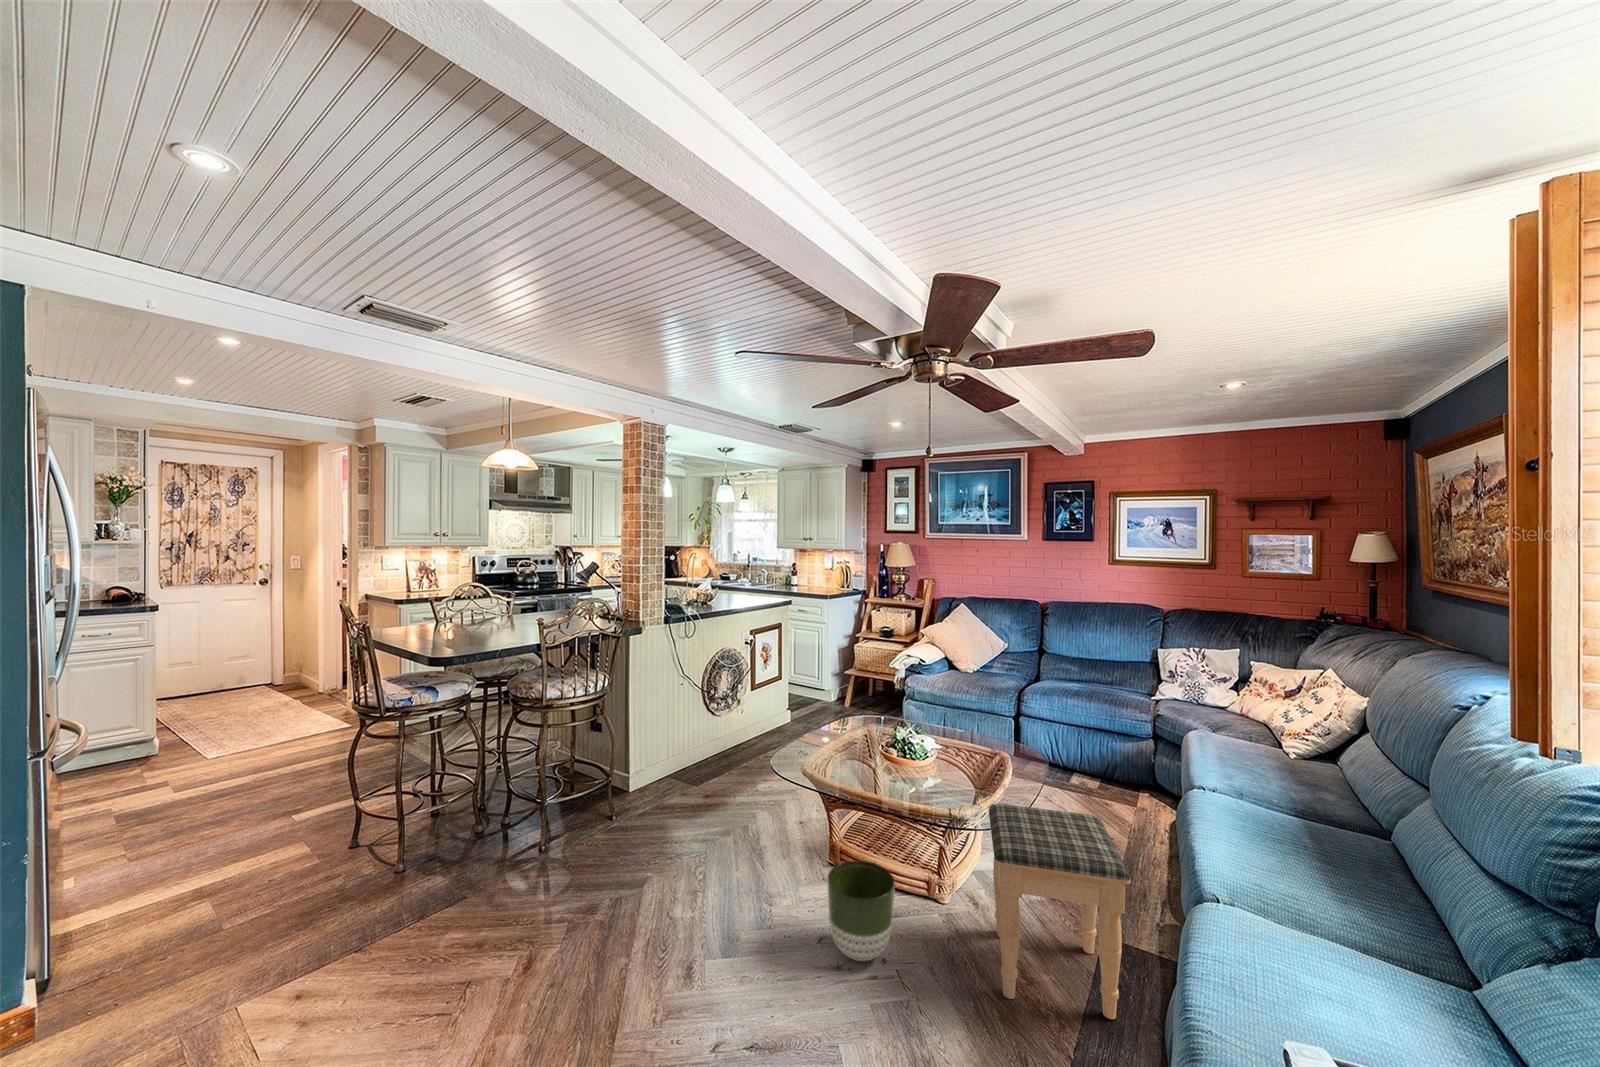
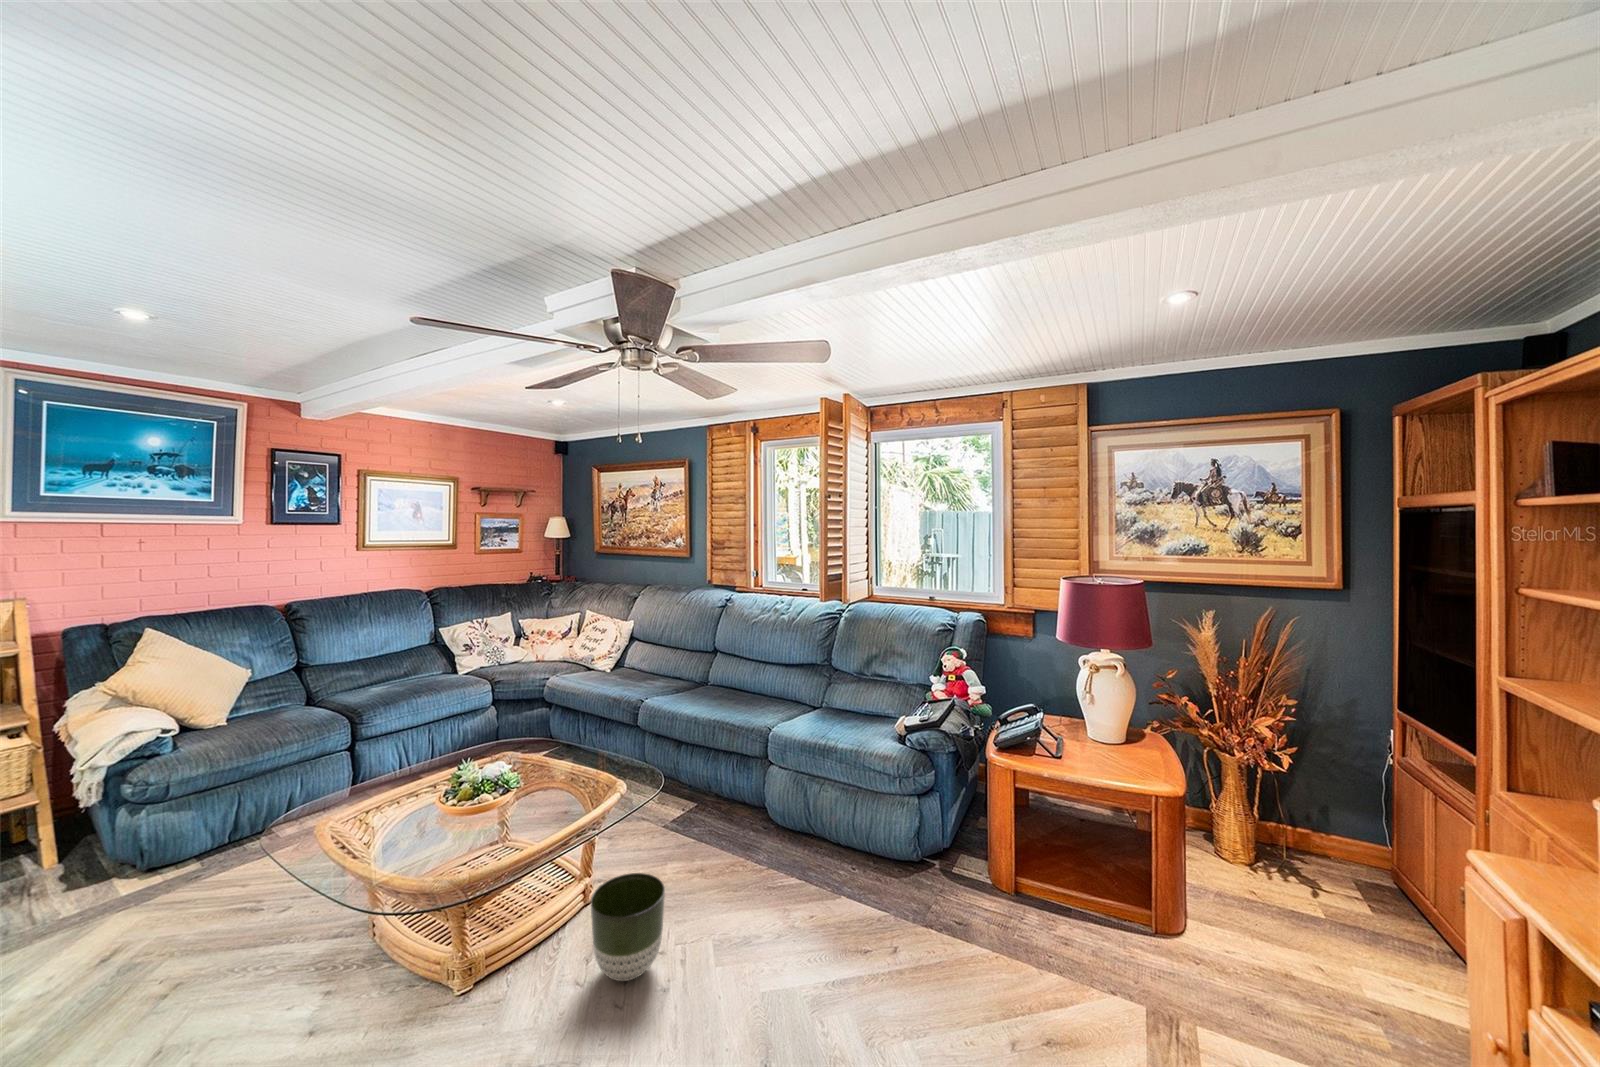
footstool: present [989,804,1131,1019] -> none [624,738,742,889]

